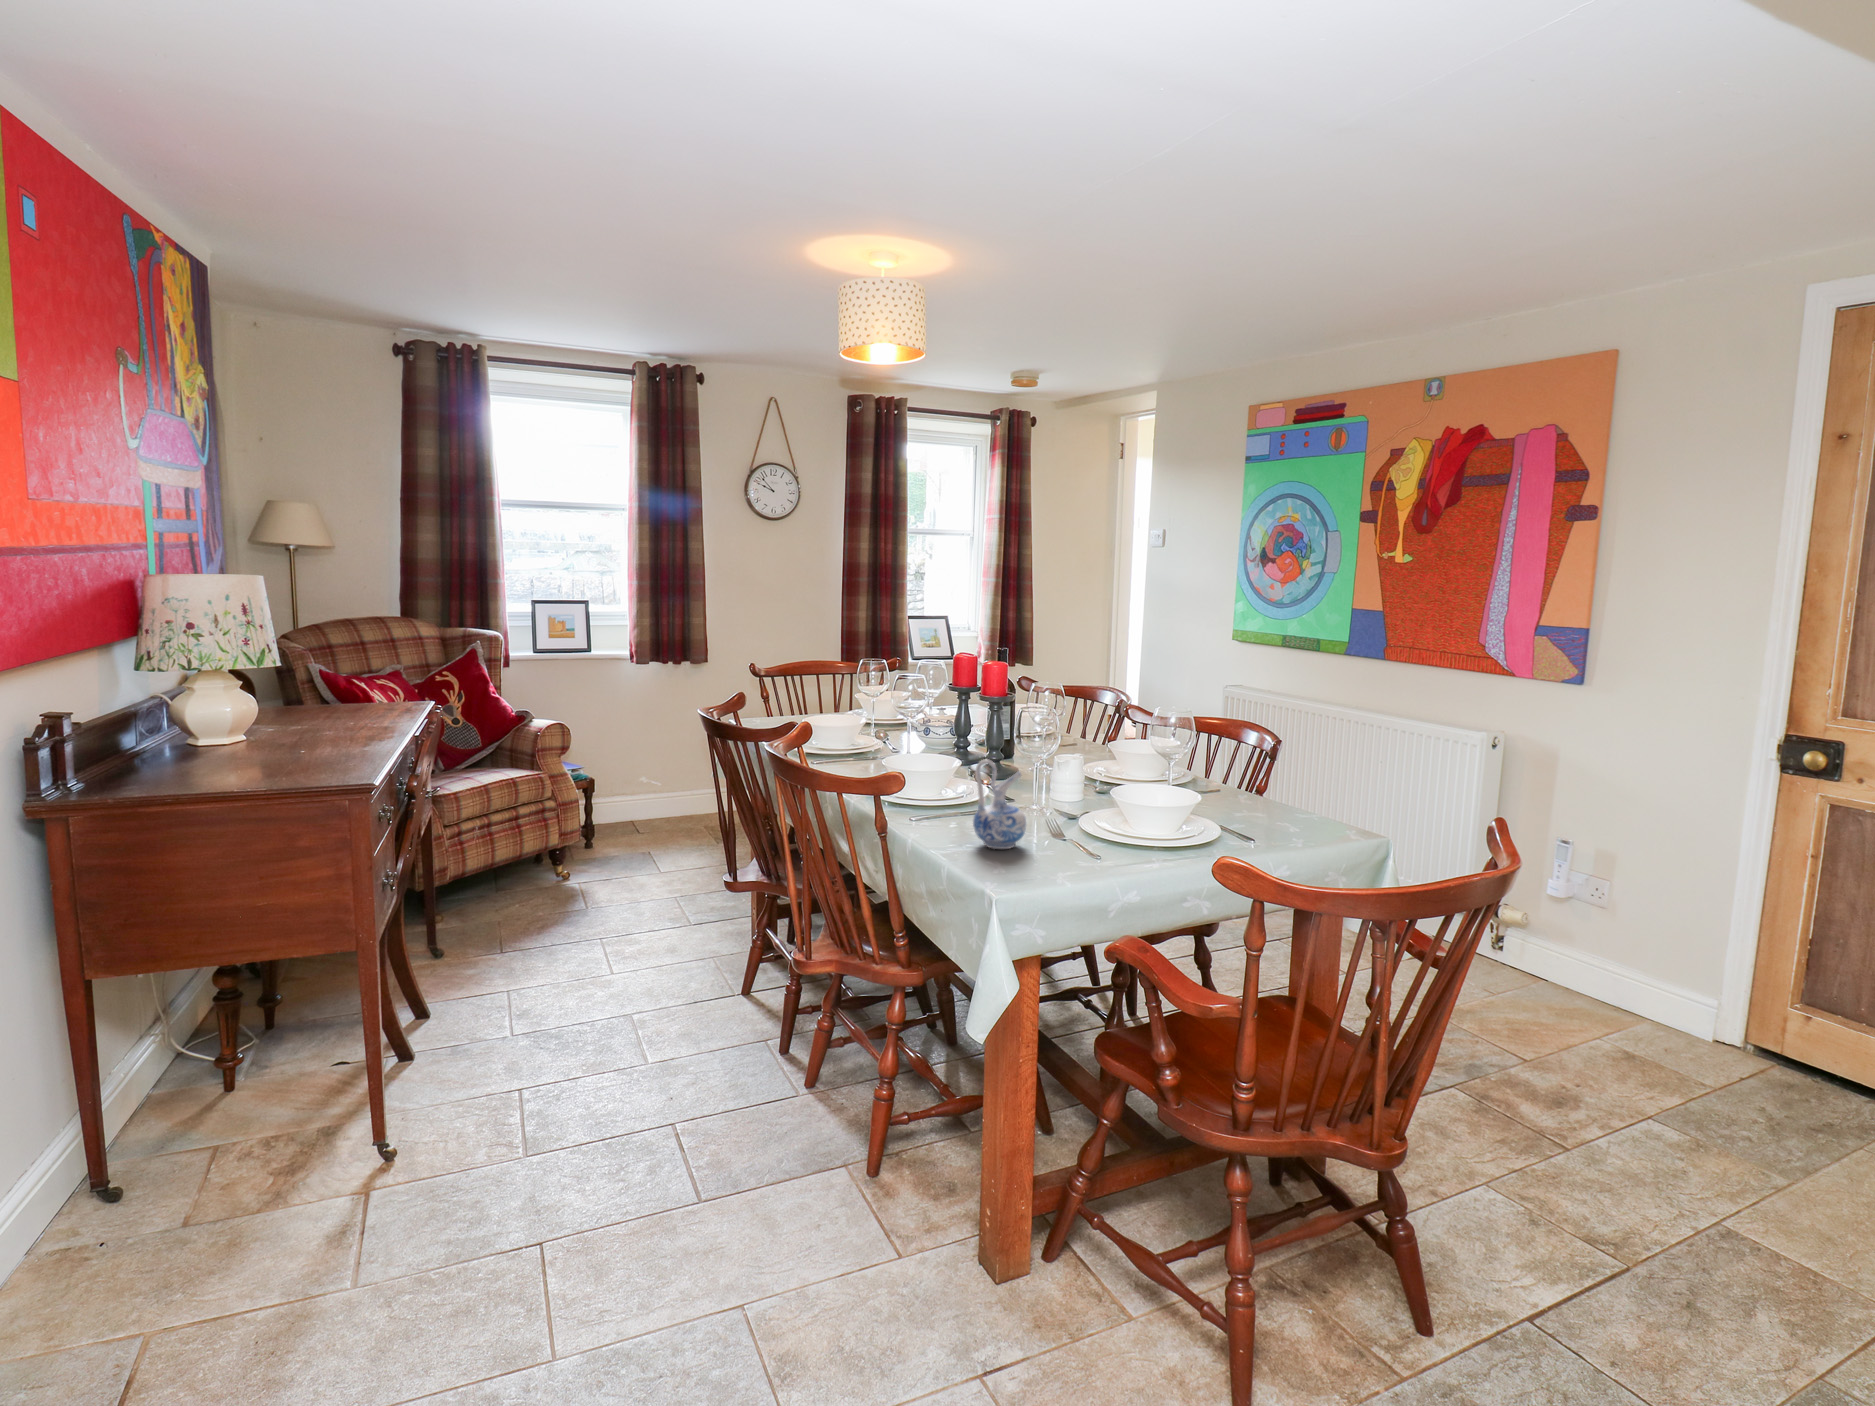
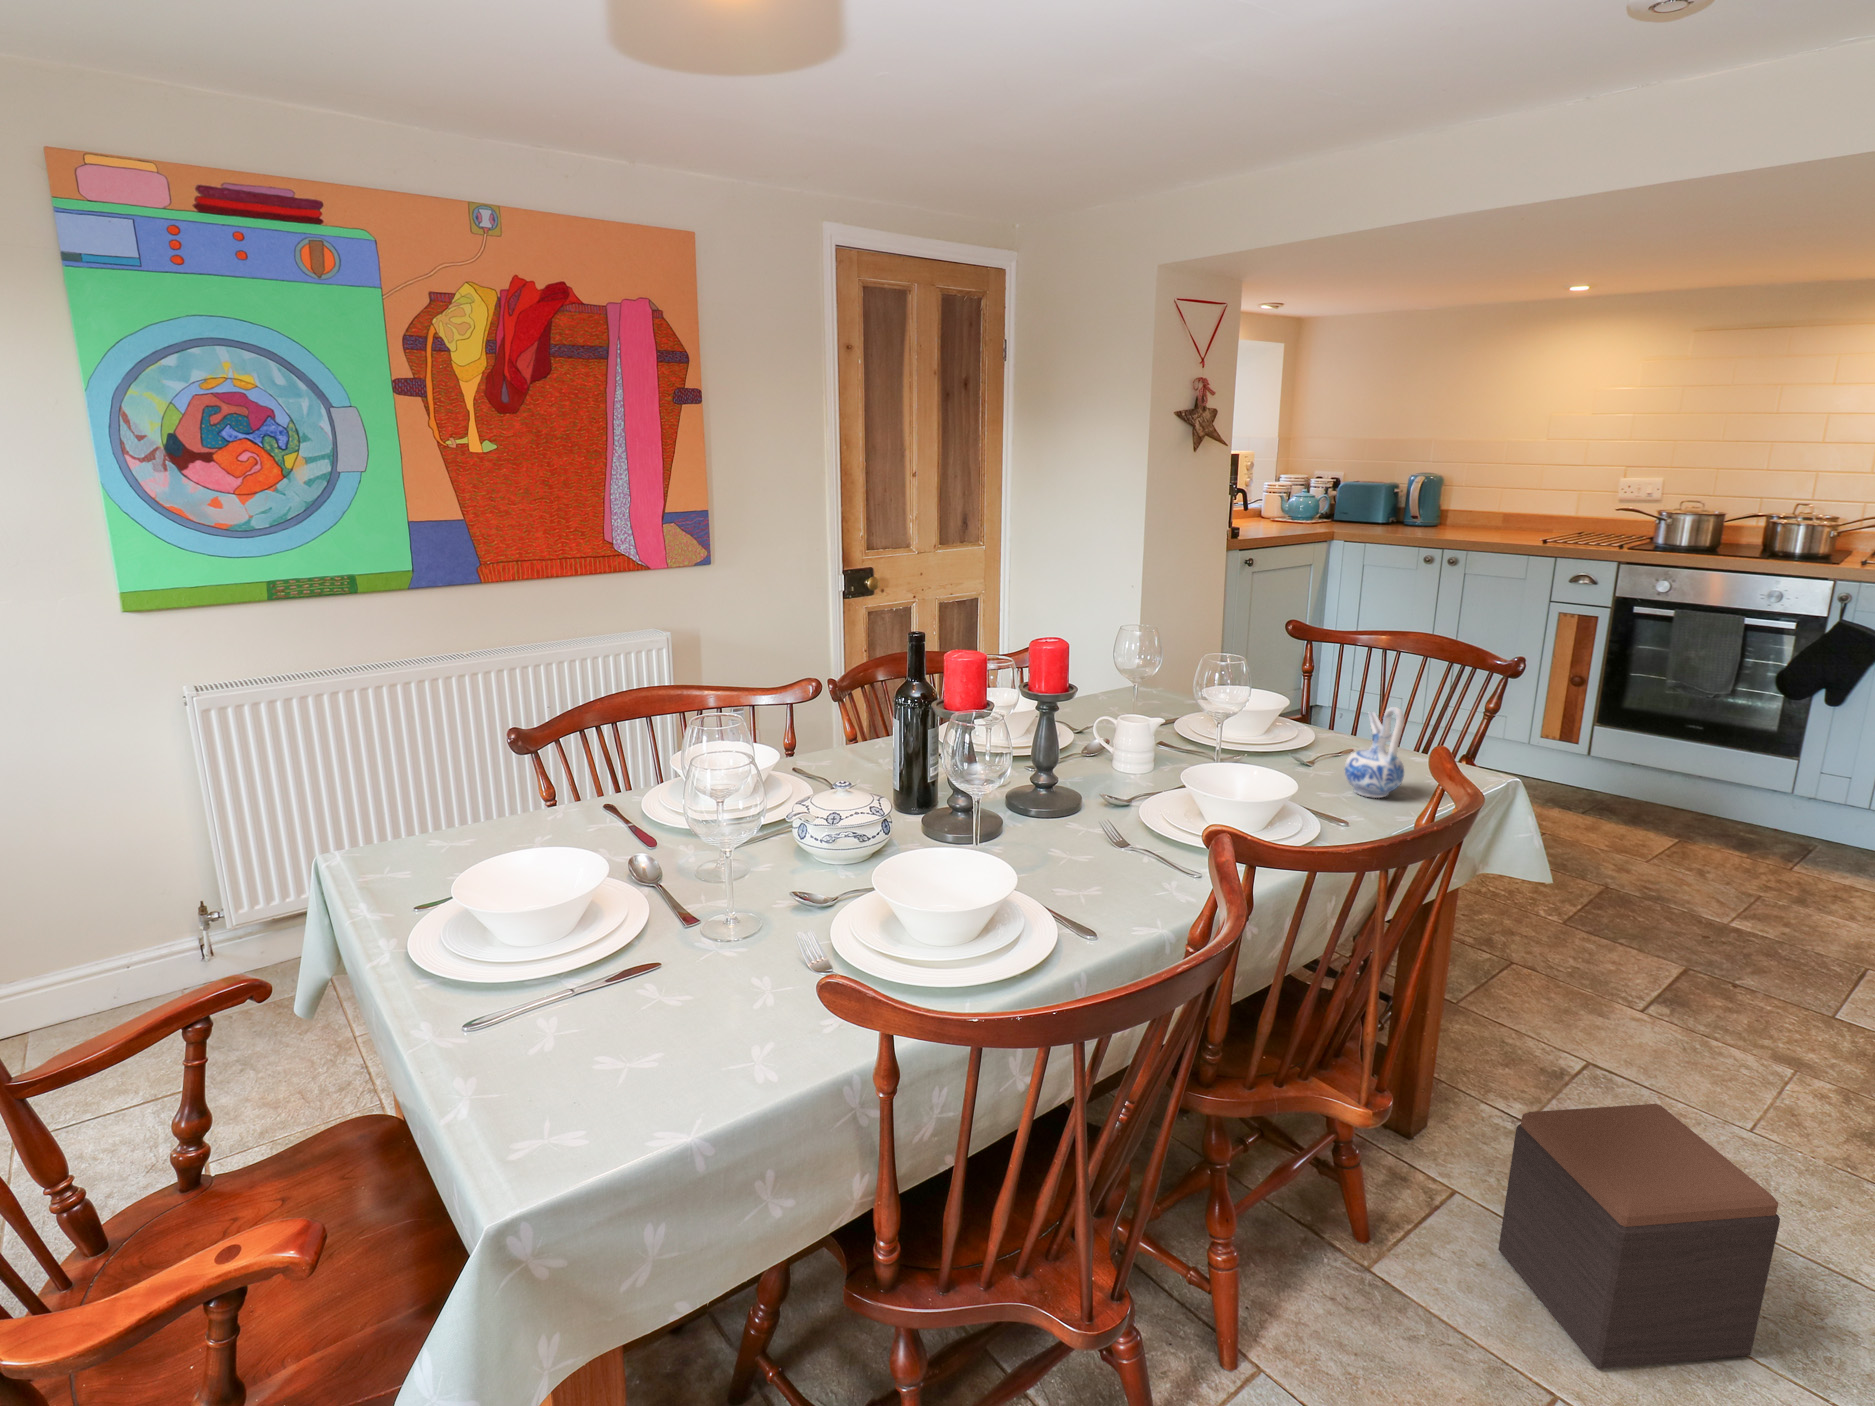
footstool: none [640,1096,825,1342] -> present [1498,1104,1780,1369]

